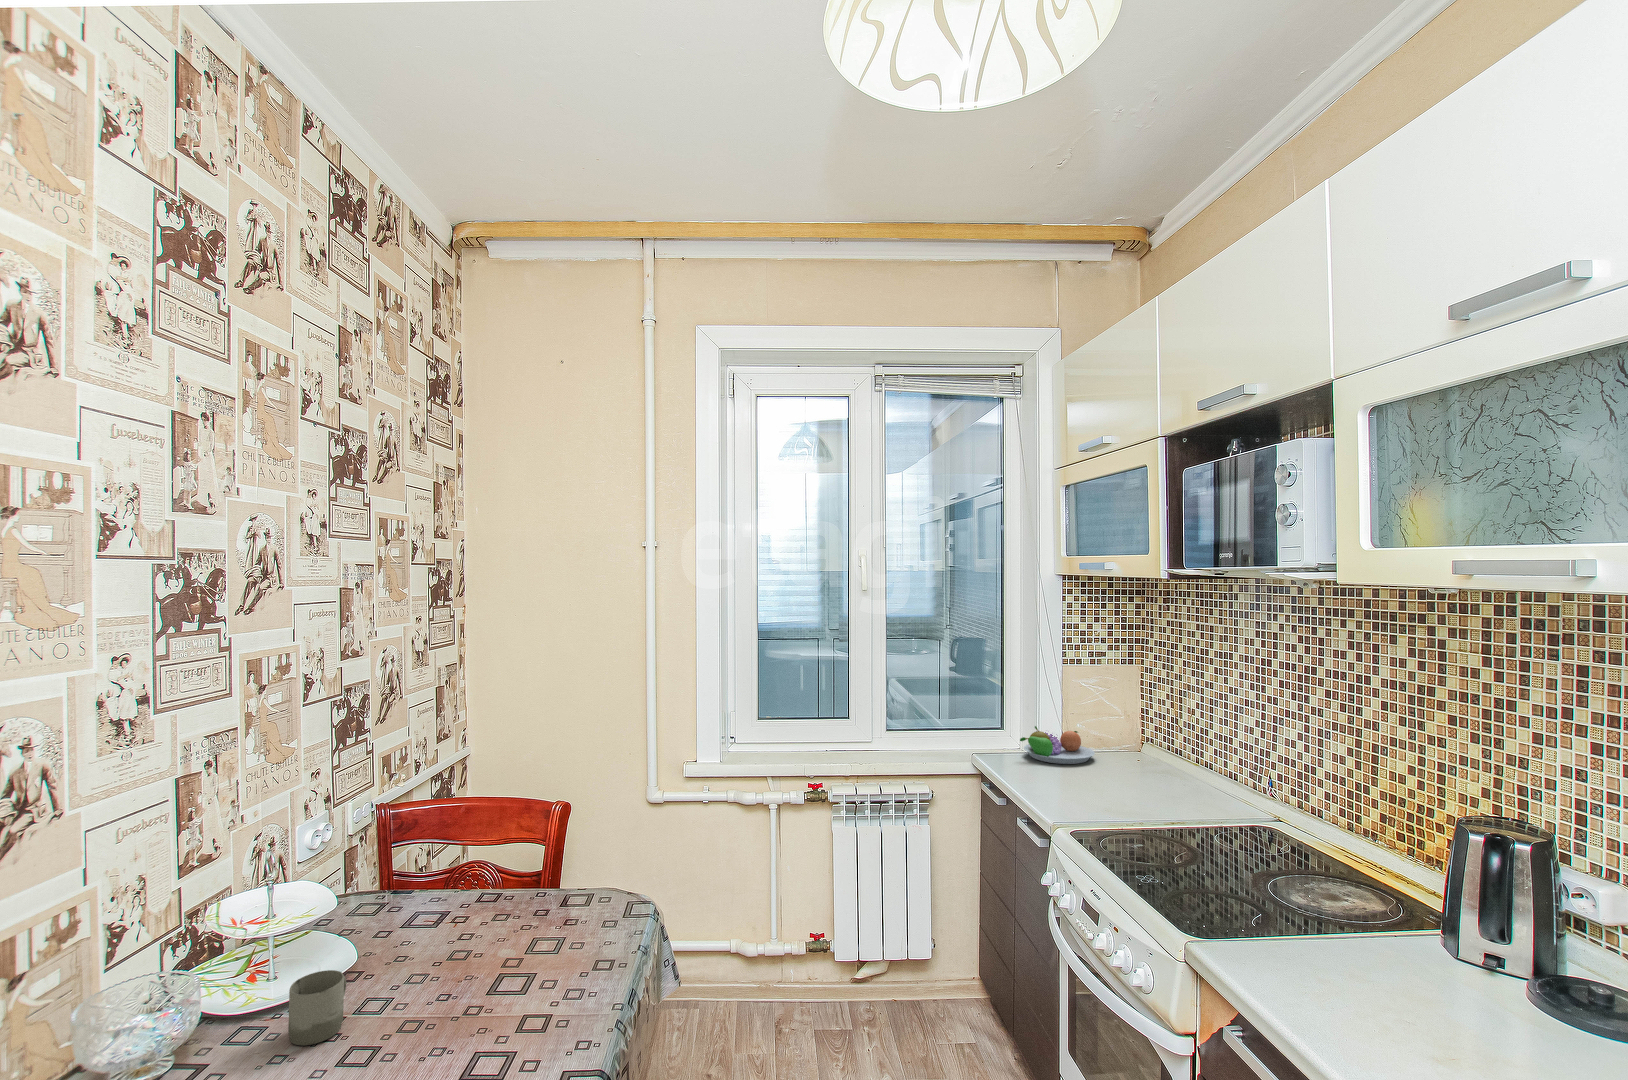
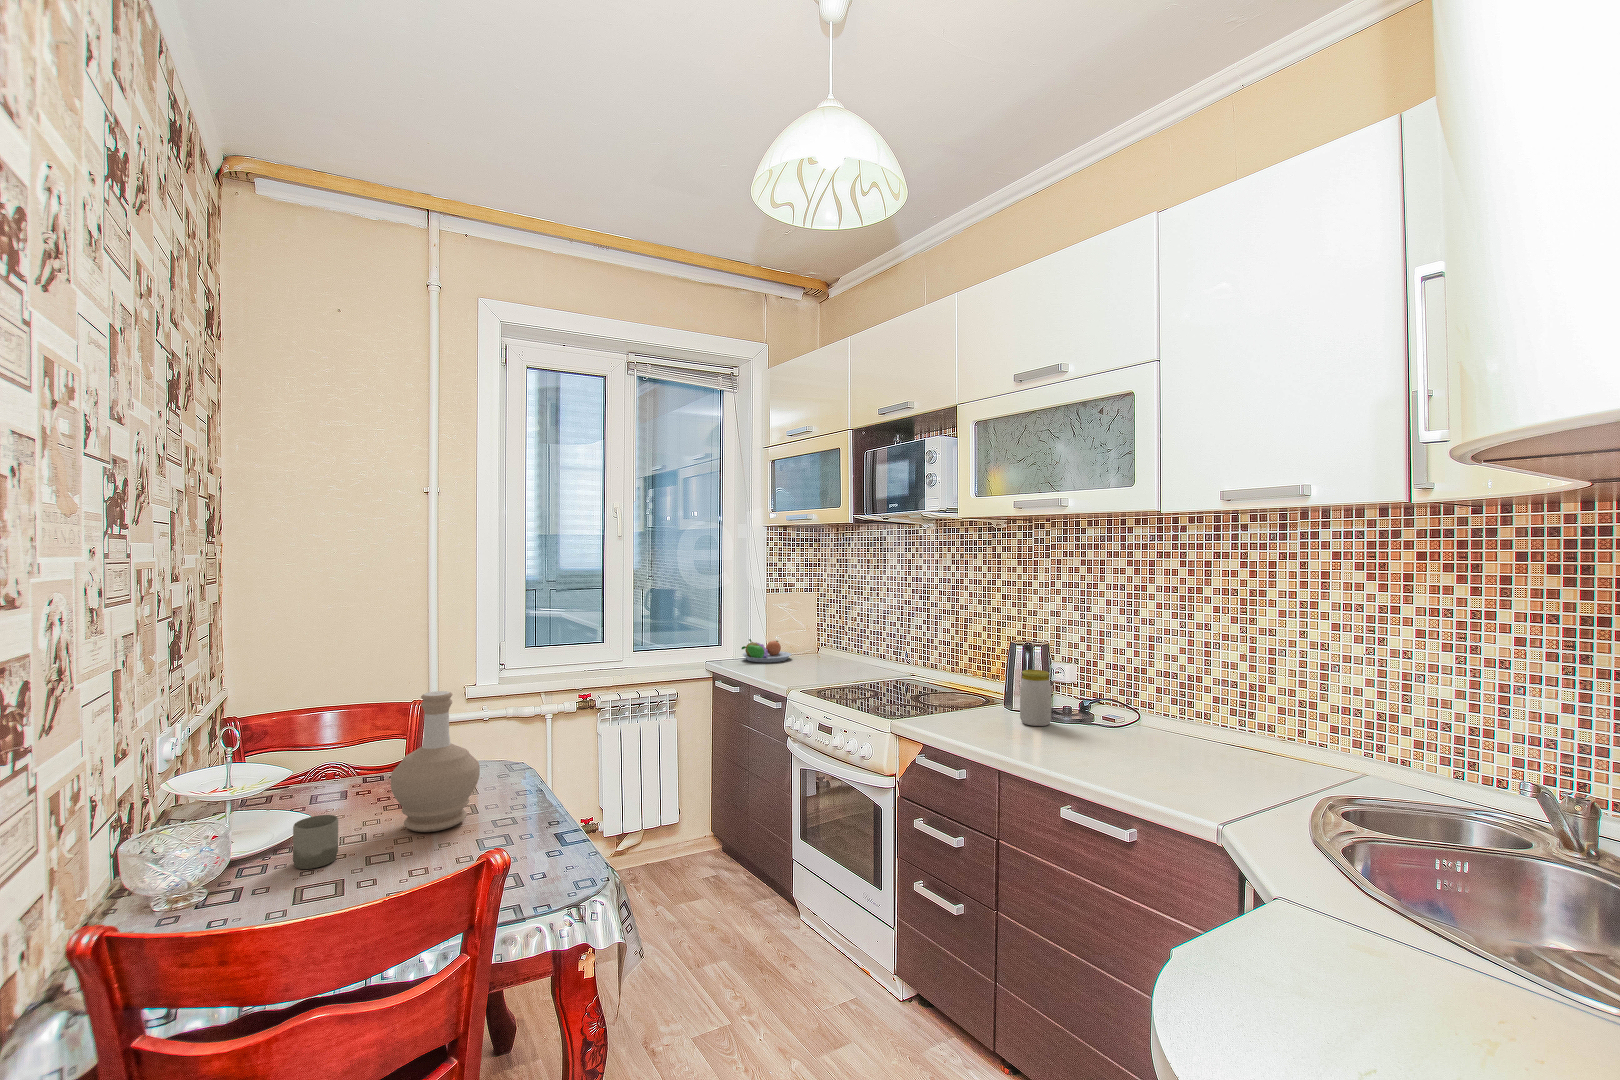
bottle: none [427,818,538,1009] -> present [391,691,480,832]
jar: none [1473,894,1554,1024] -> present [1020,670,1051,726]

